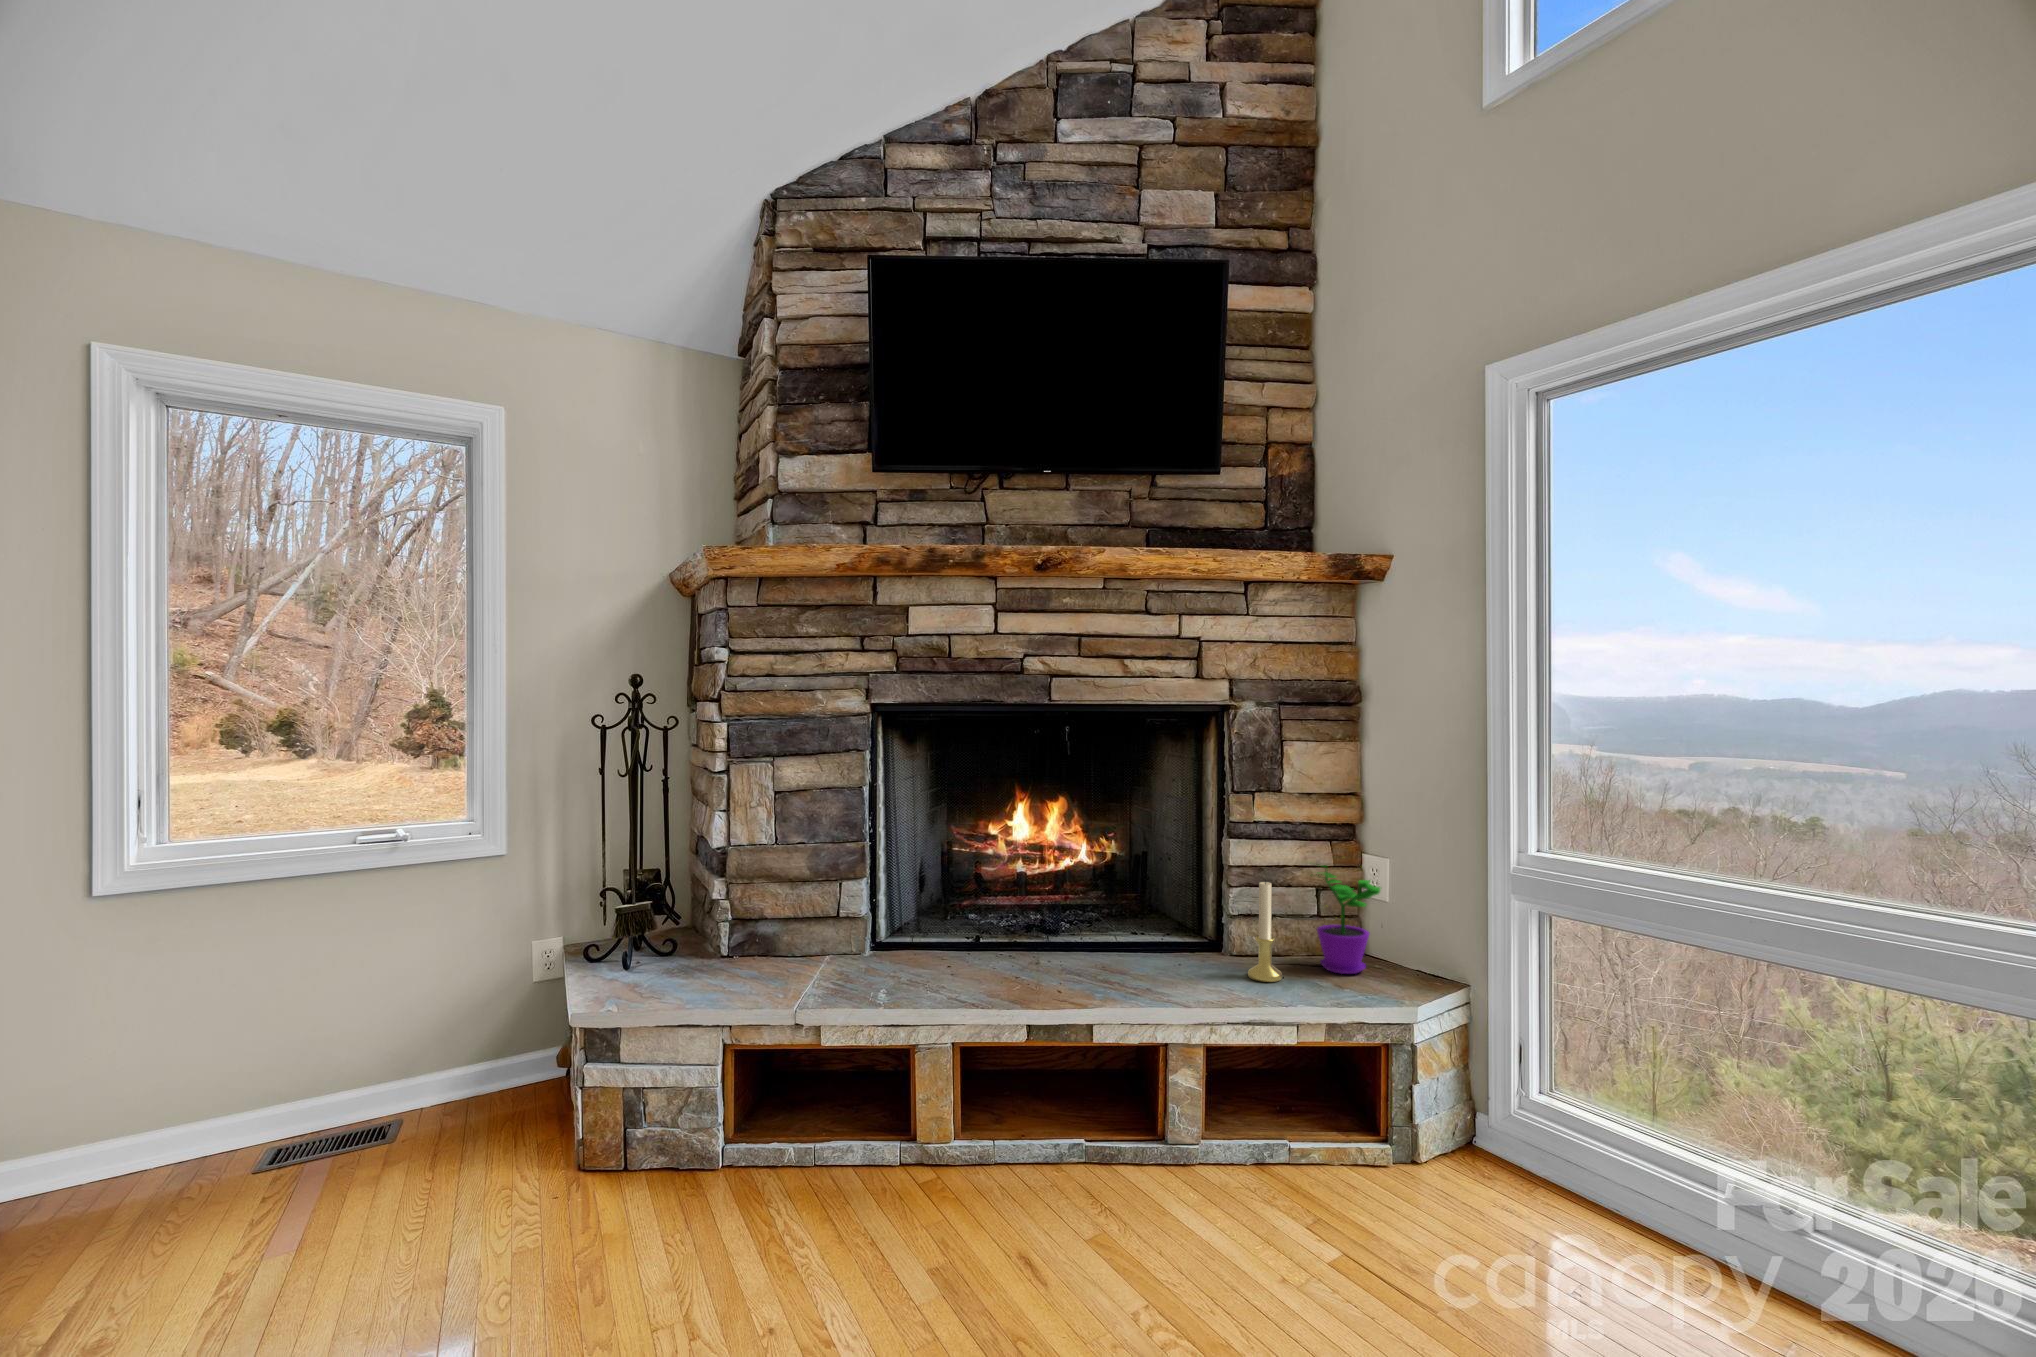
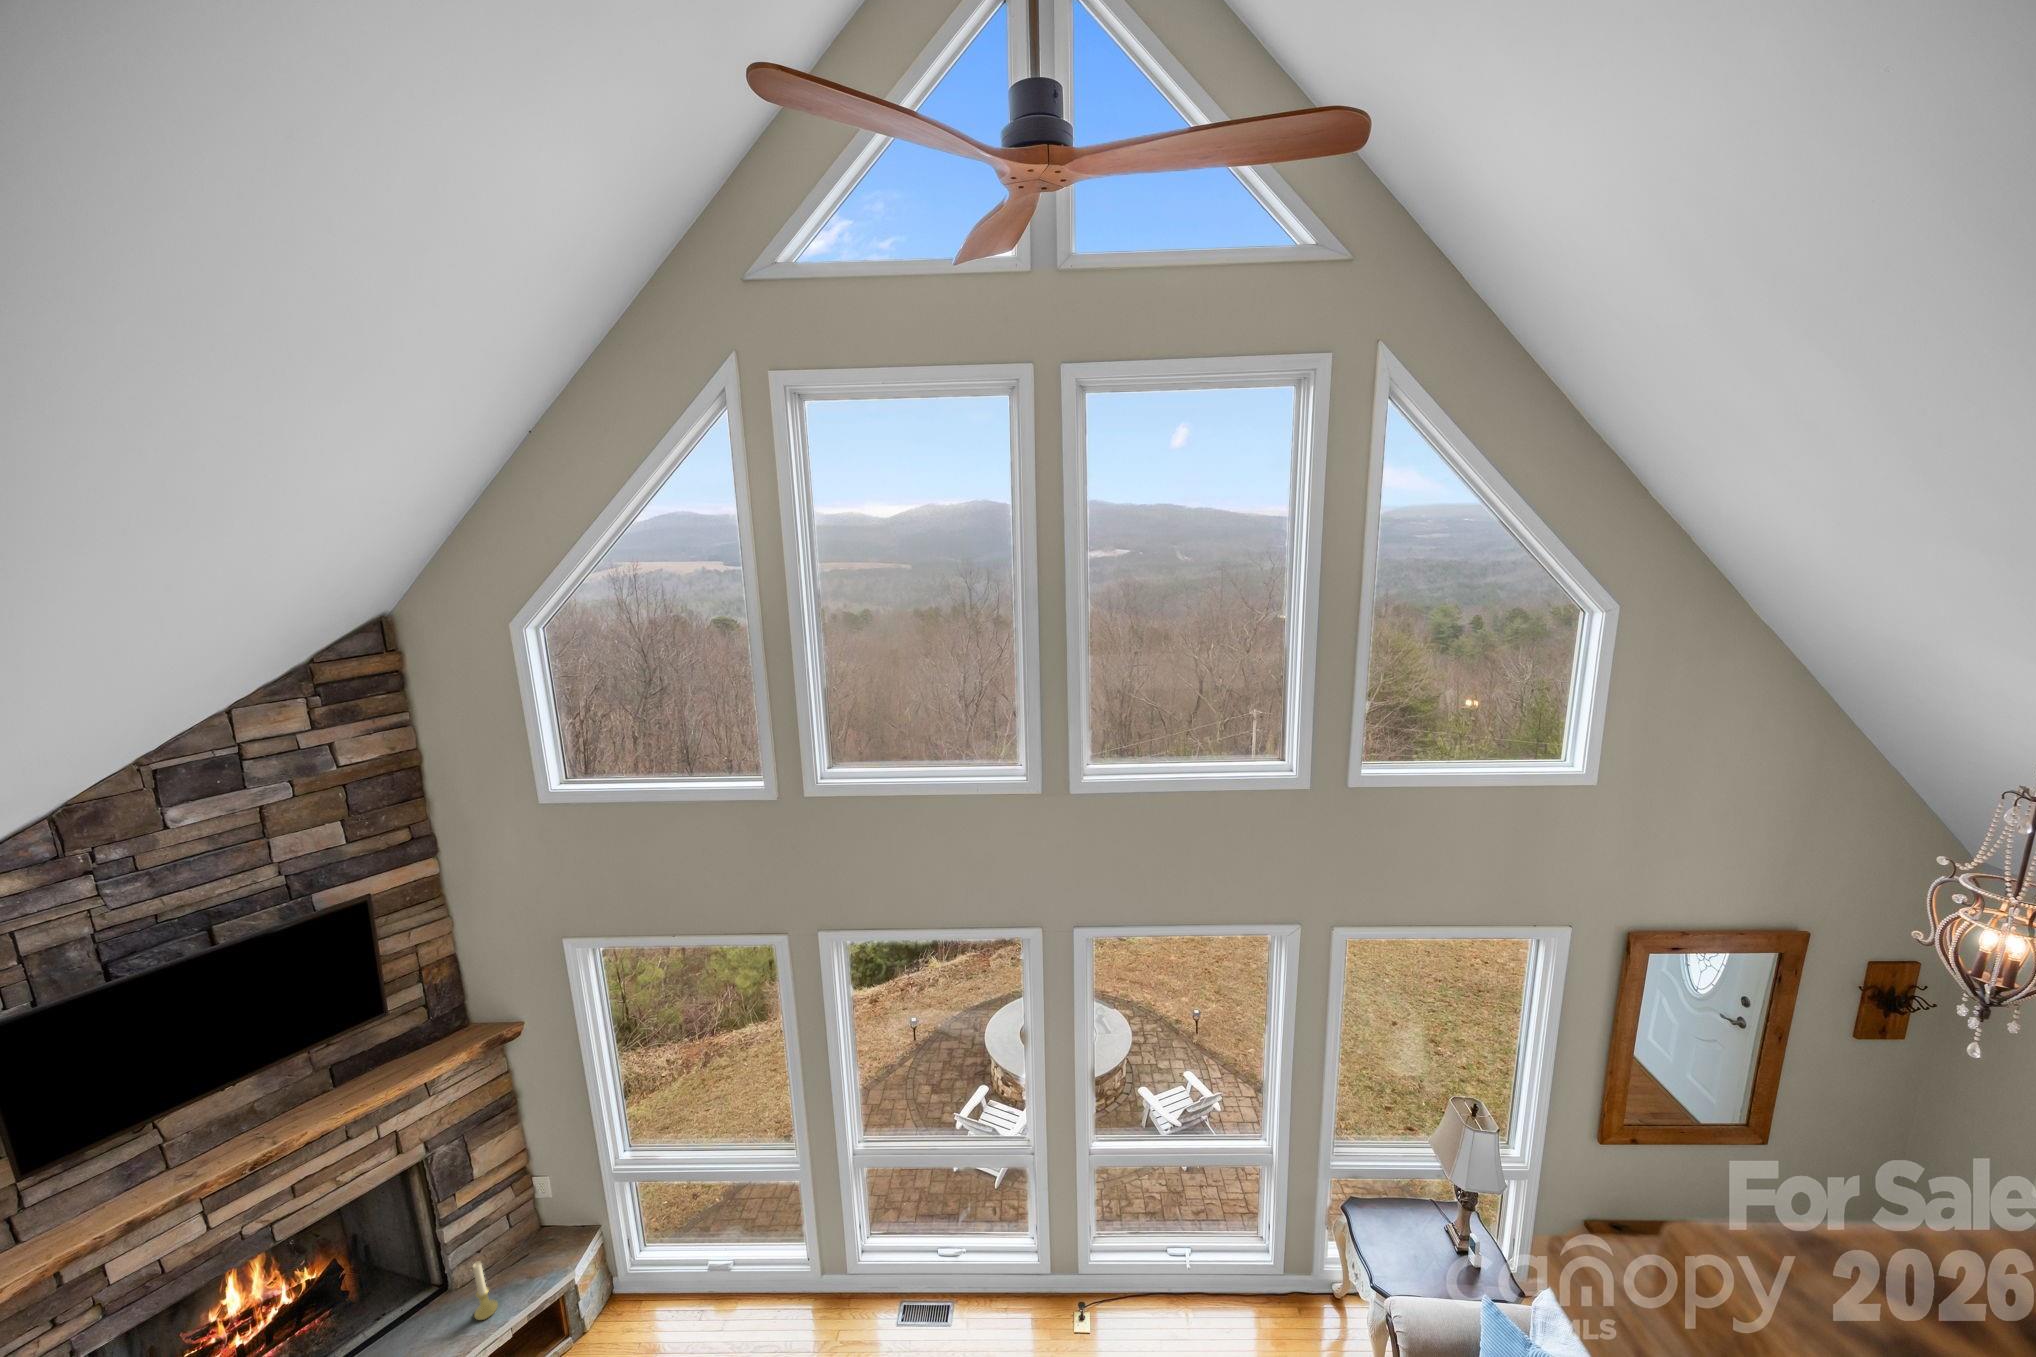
flower pot: present [1316,865,1380,974] -> none [502,1204,551,1273]

